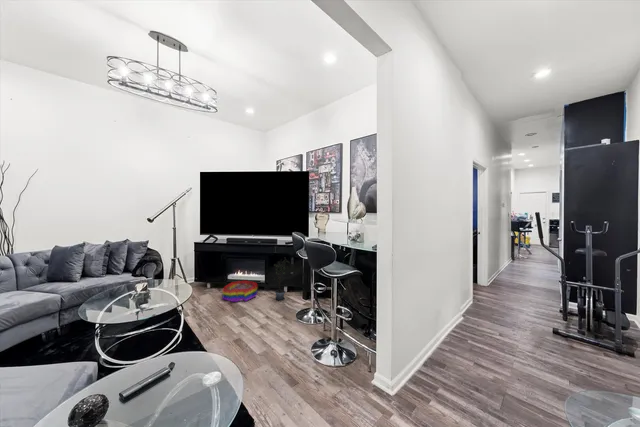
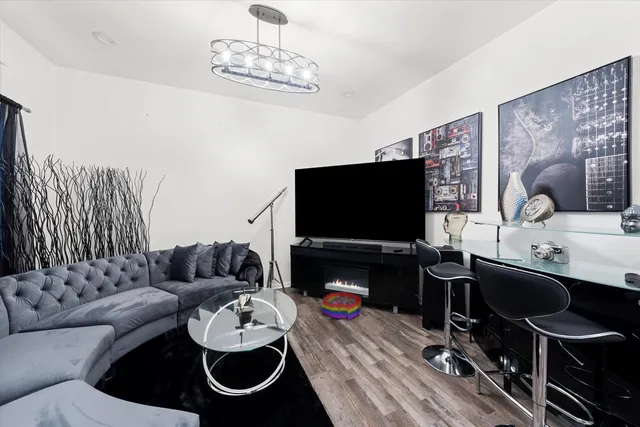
potted plant: present [274,258,290,300] -> none [380,269,404,324]

